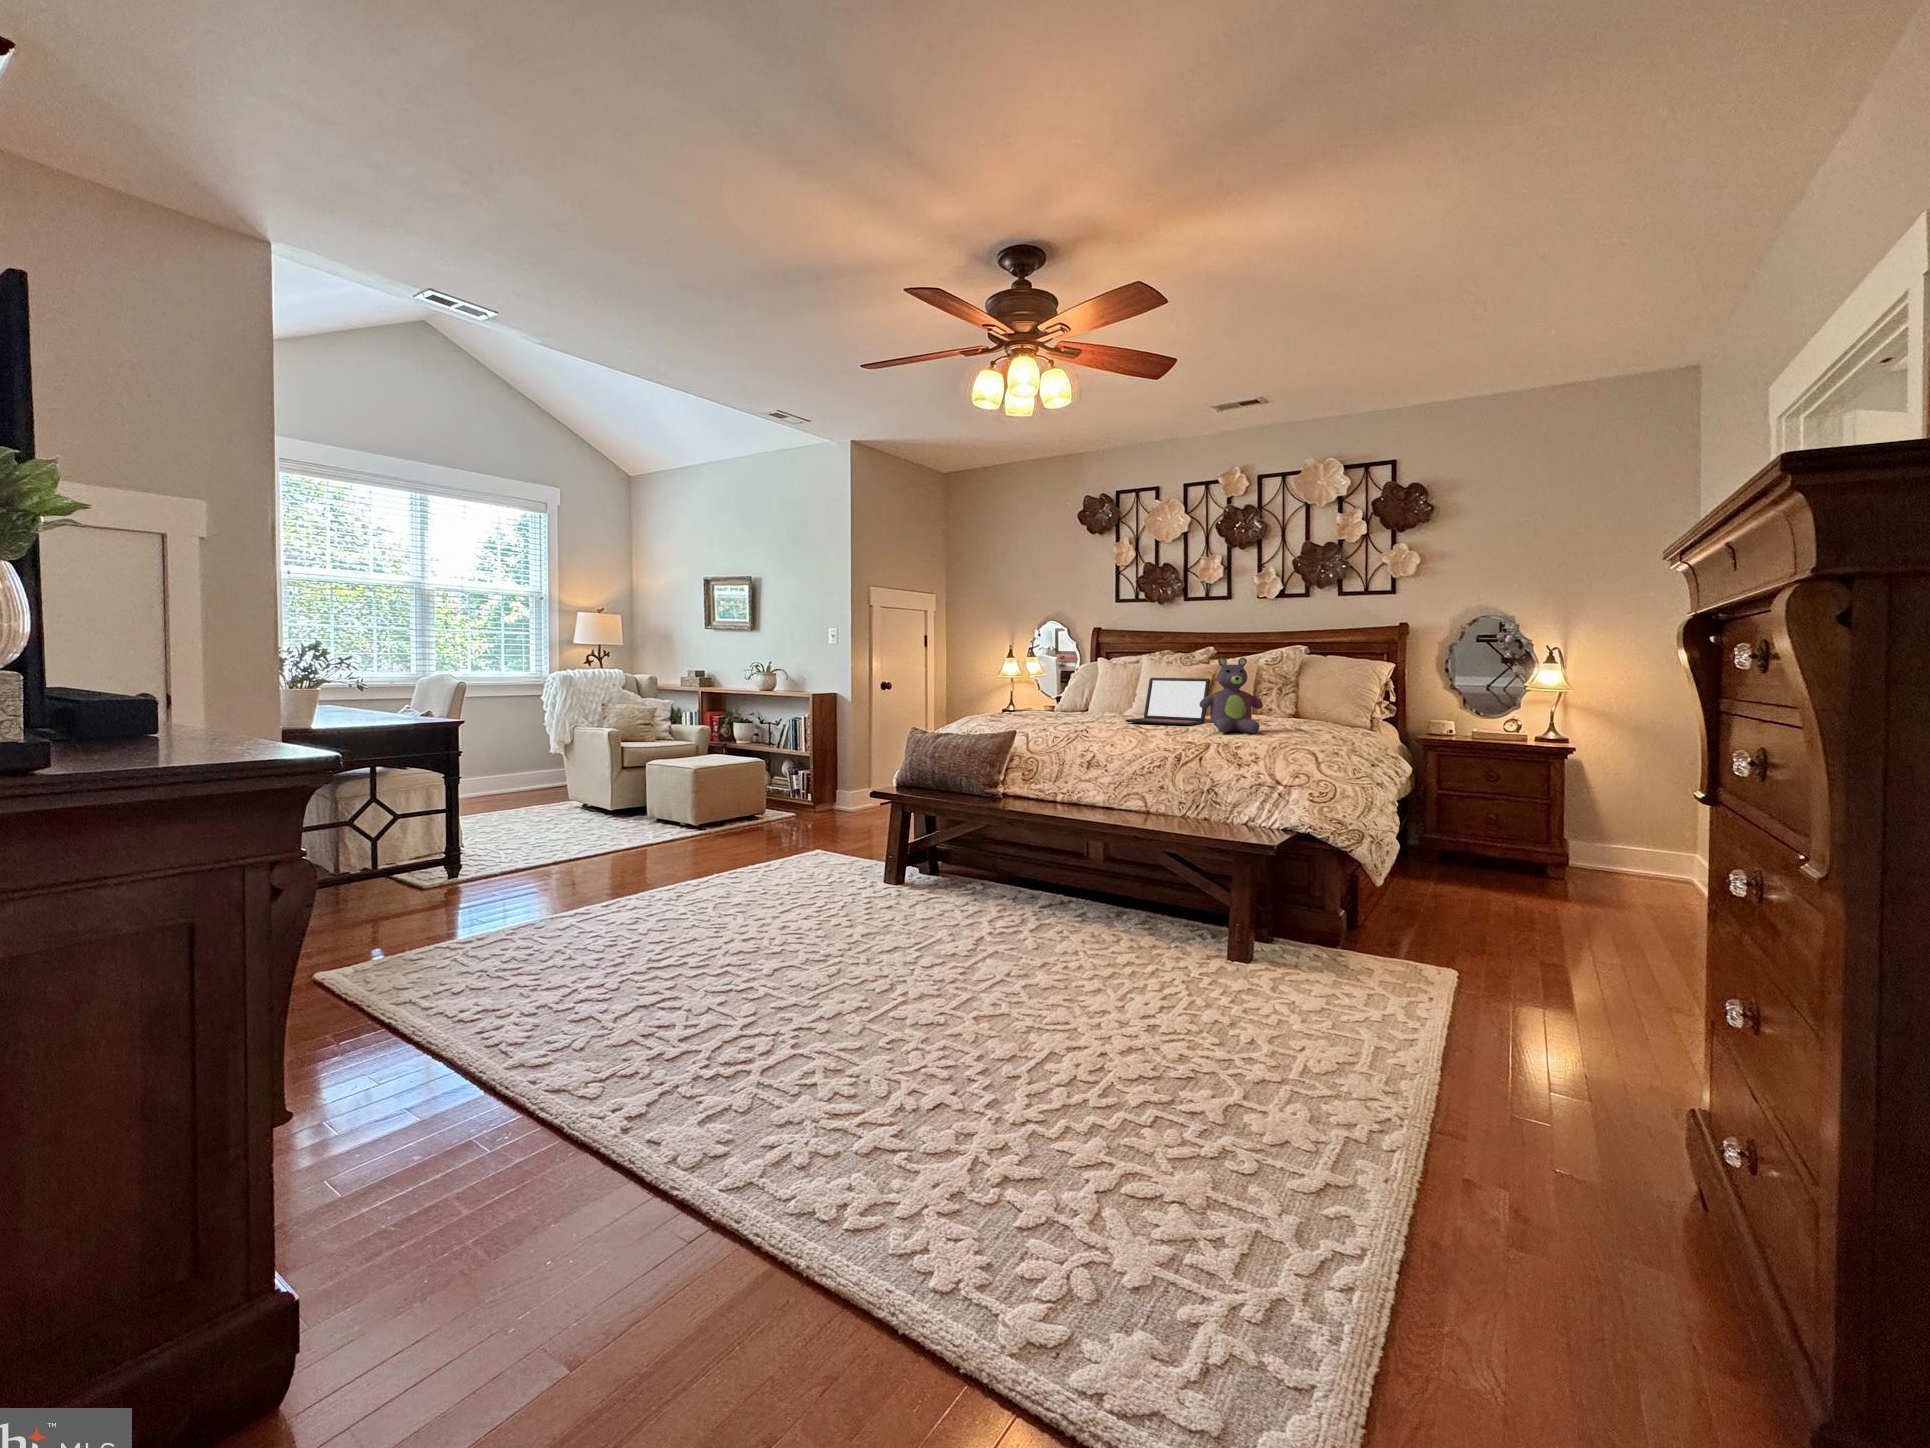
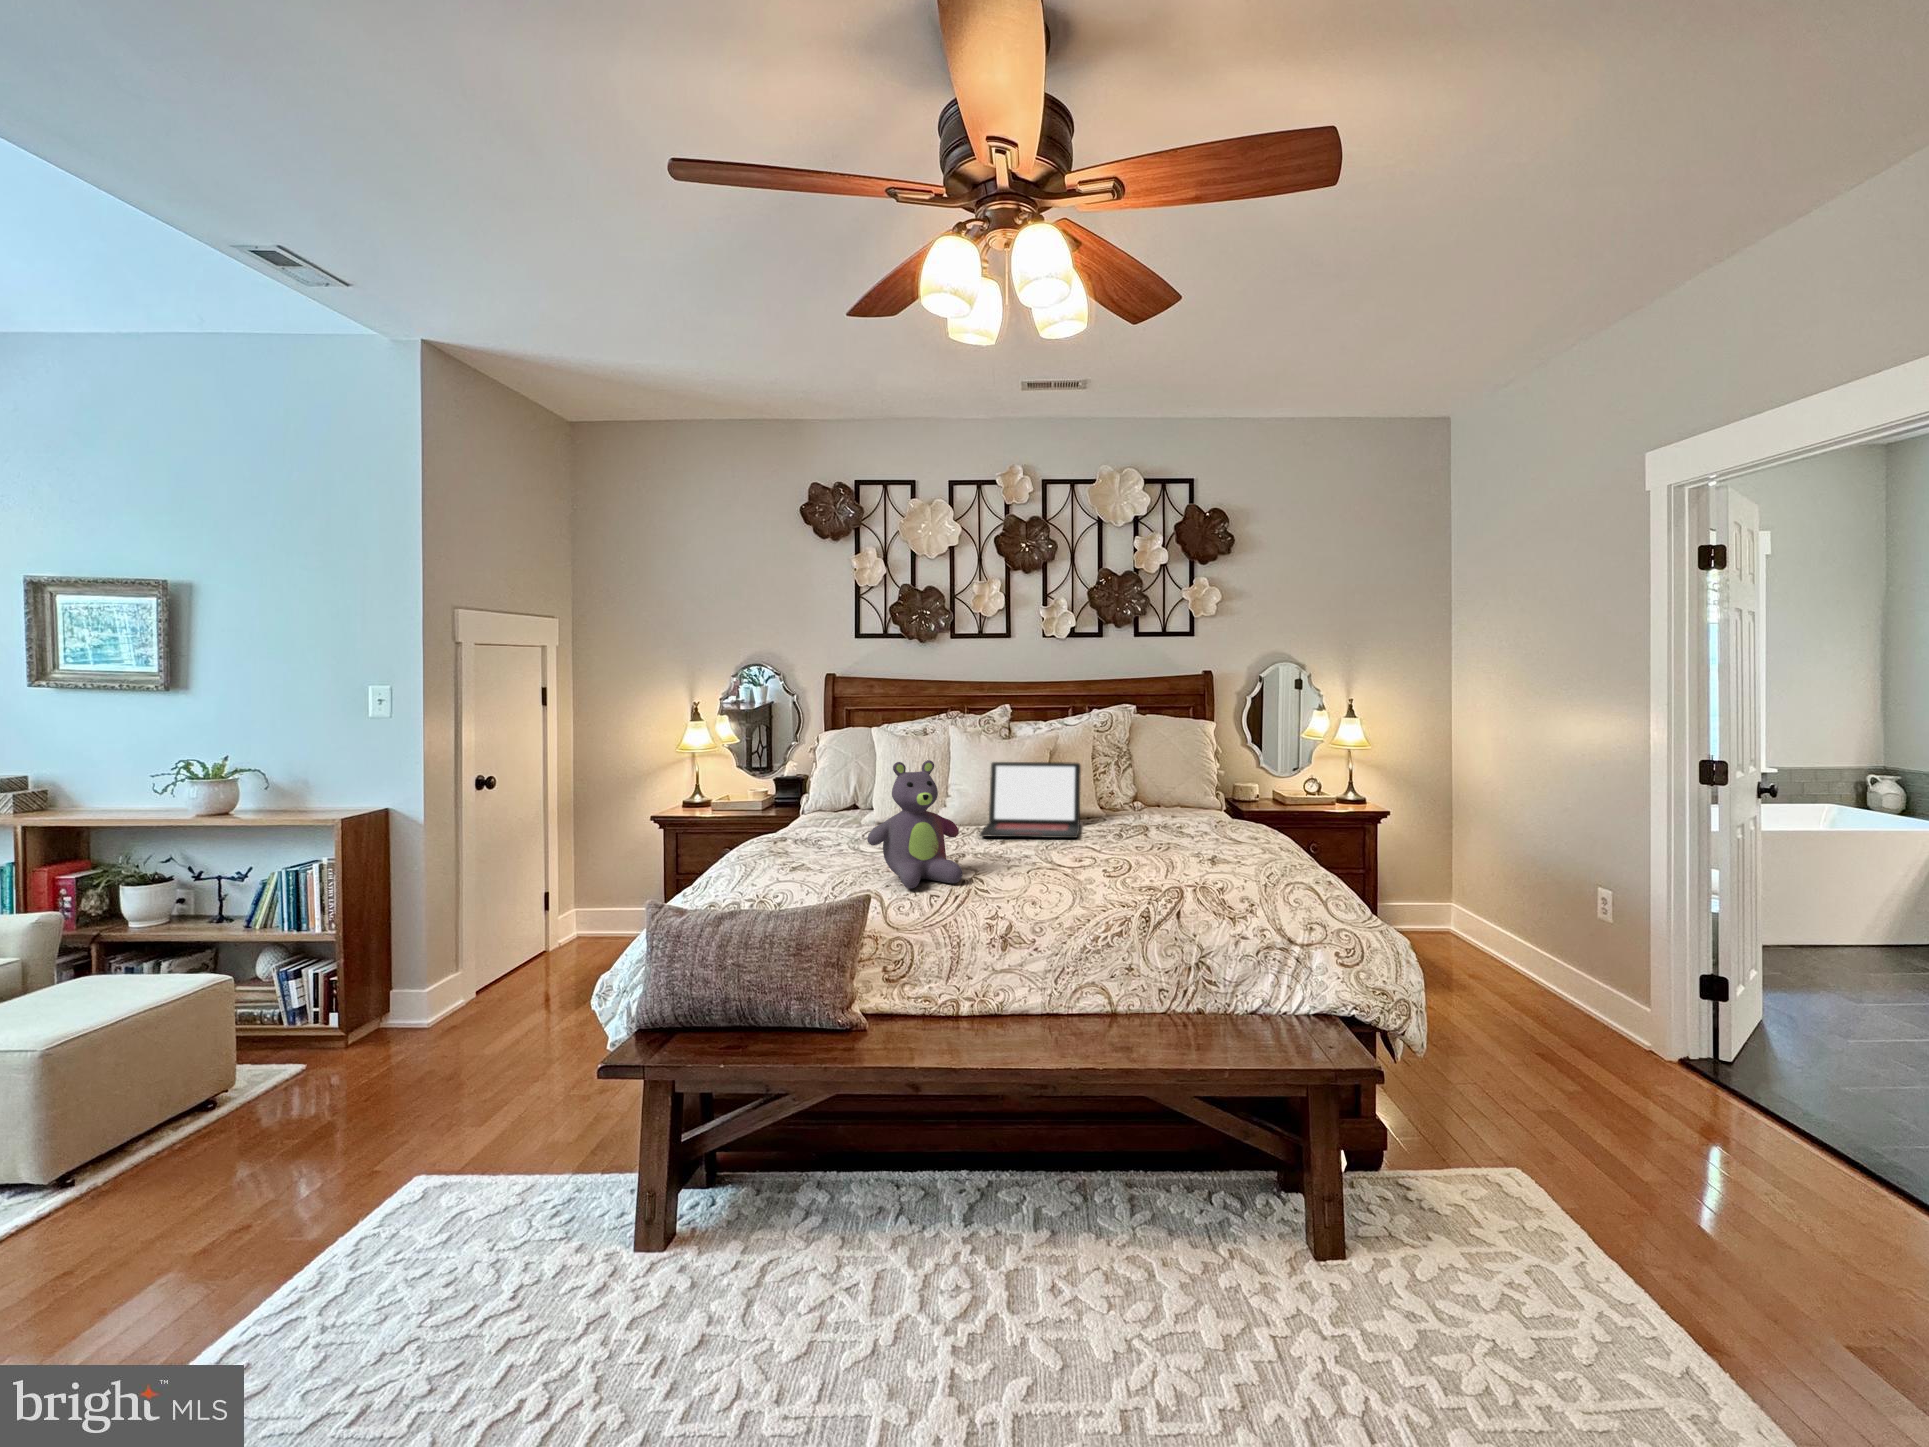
stuffed bear: present [1199,658,1263,733] -> present [867,760,963,888]

